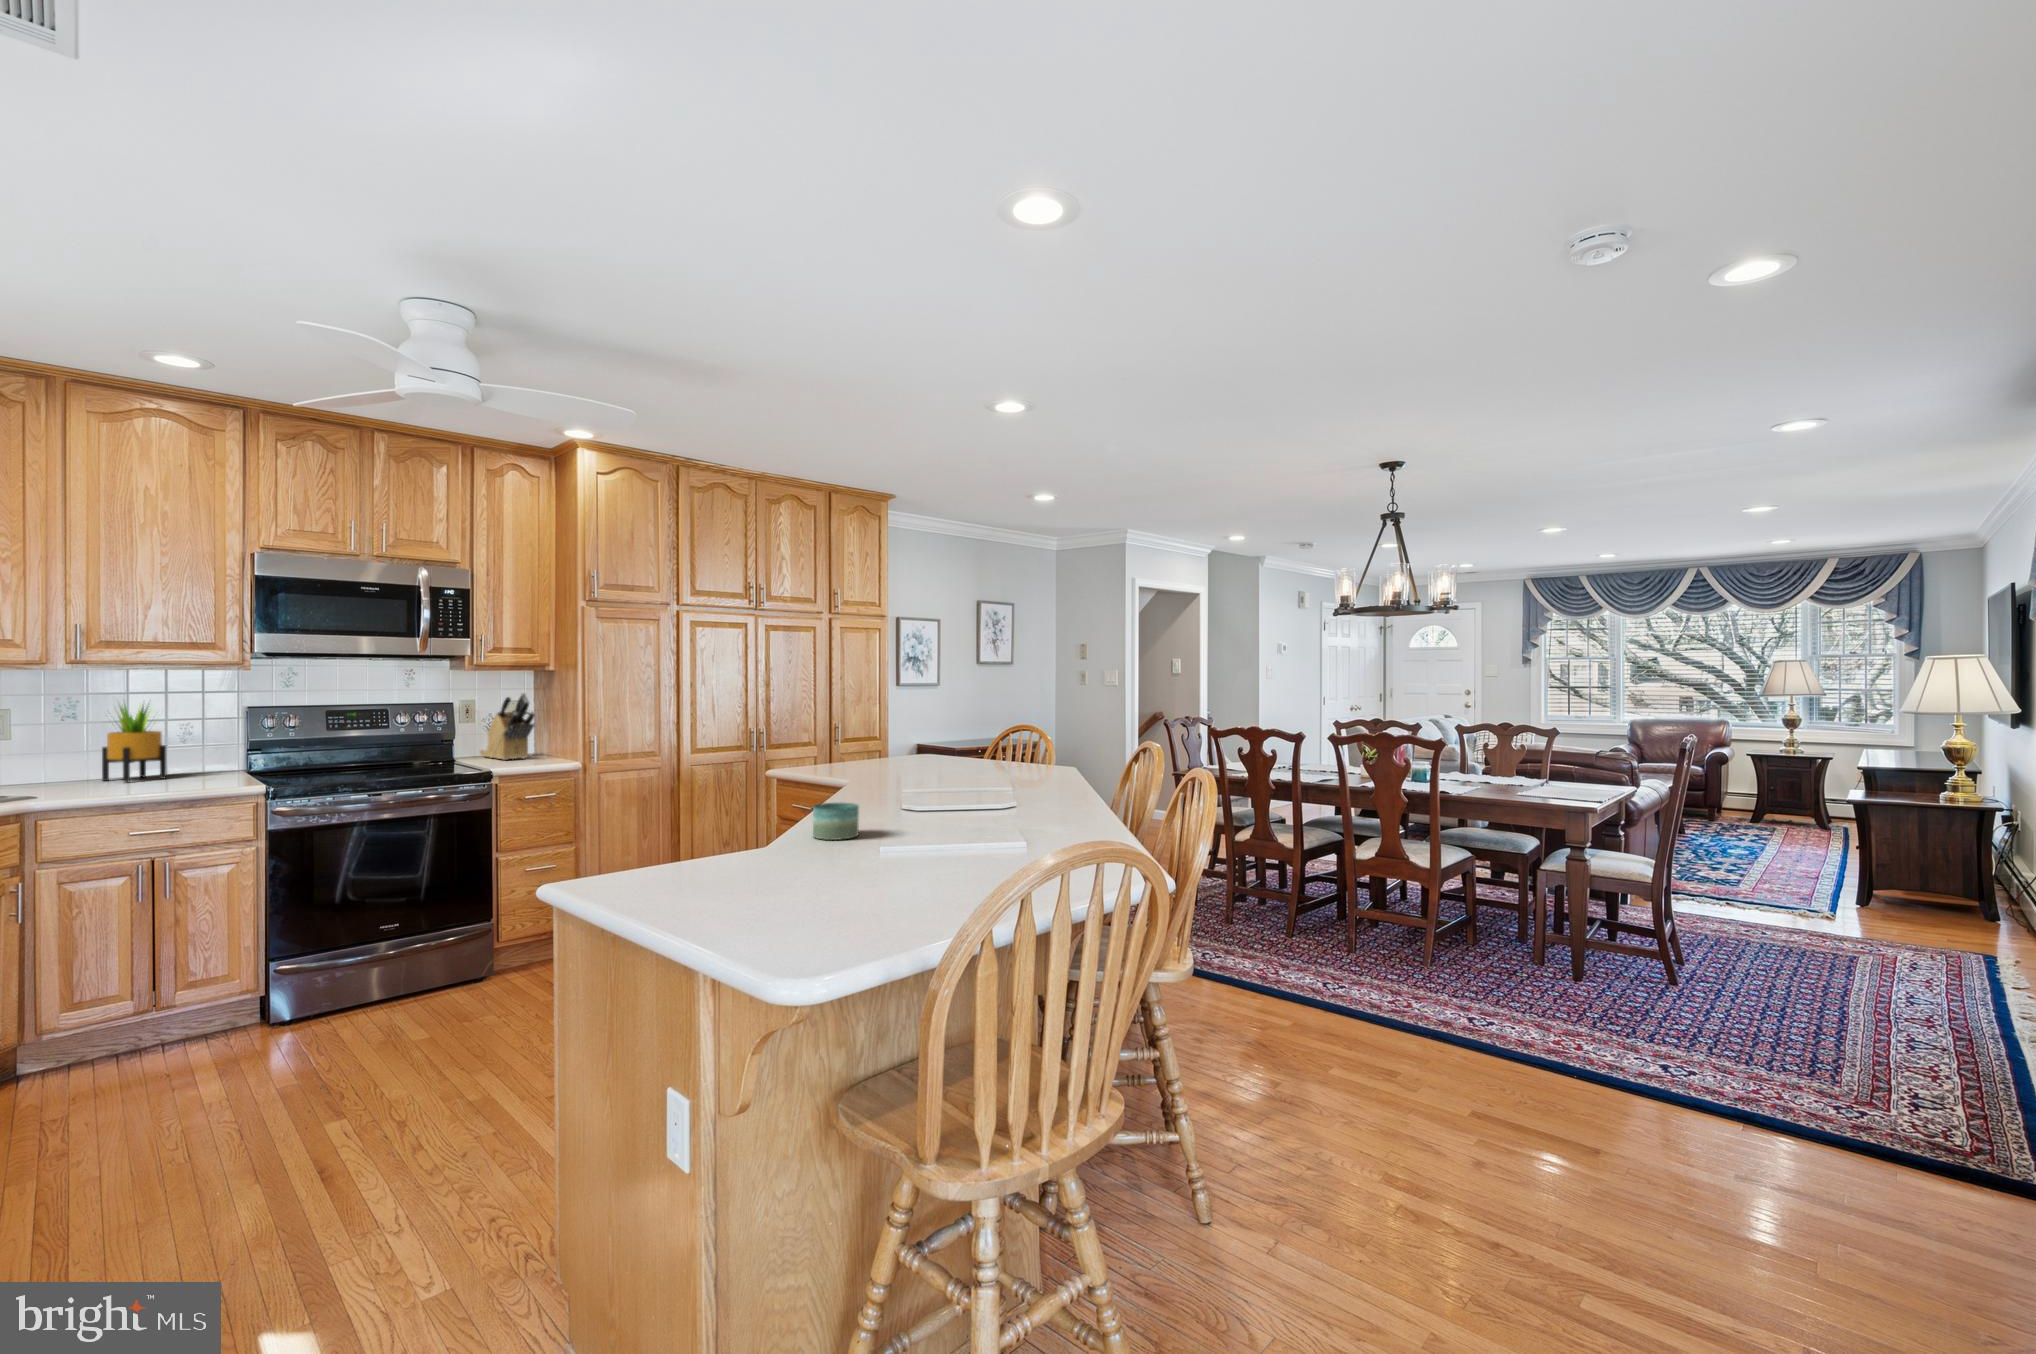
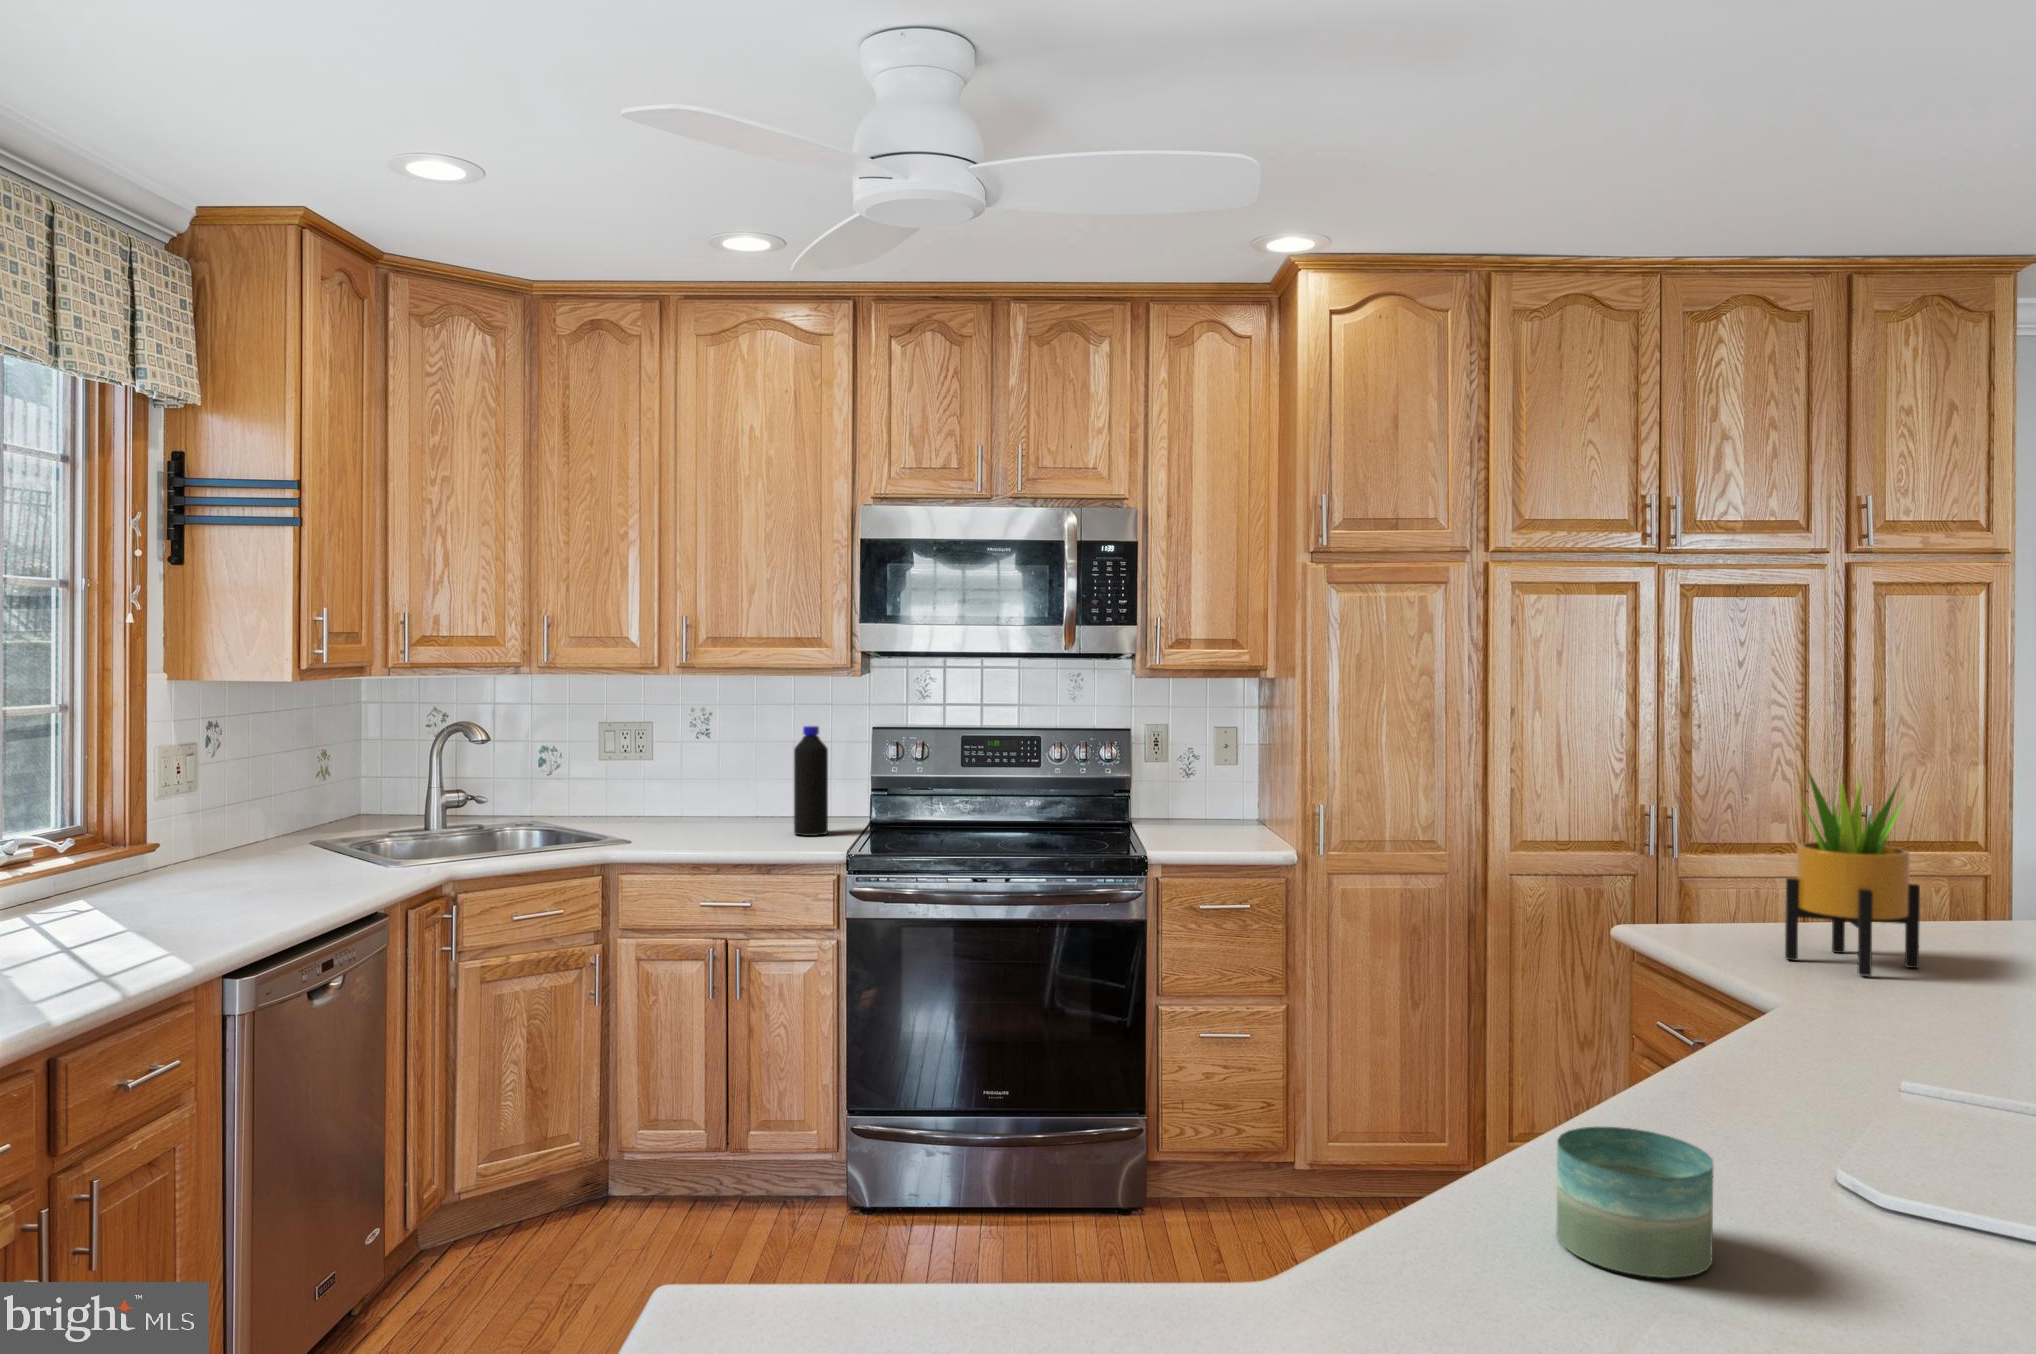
knife block: present [480,693,535,760] -> none [1180,716,1246,829]
potted plant: present [102,703,166,782] -> present [1785,767,1920,976]
bottle: none [193,705,225,783] -> present [794,726,828,836]

